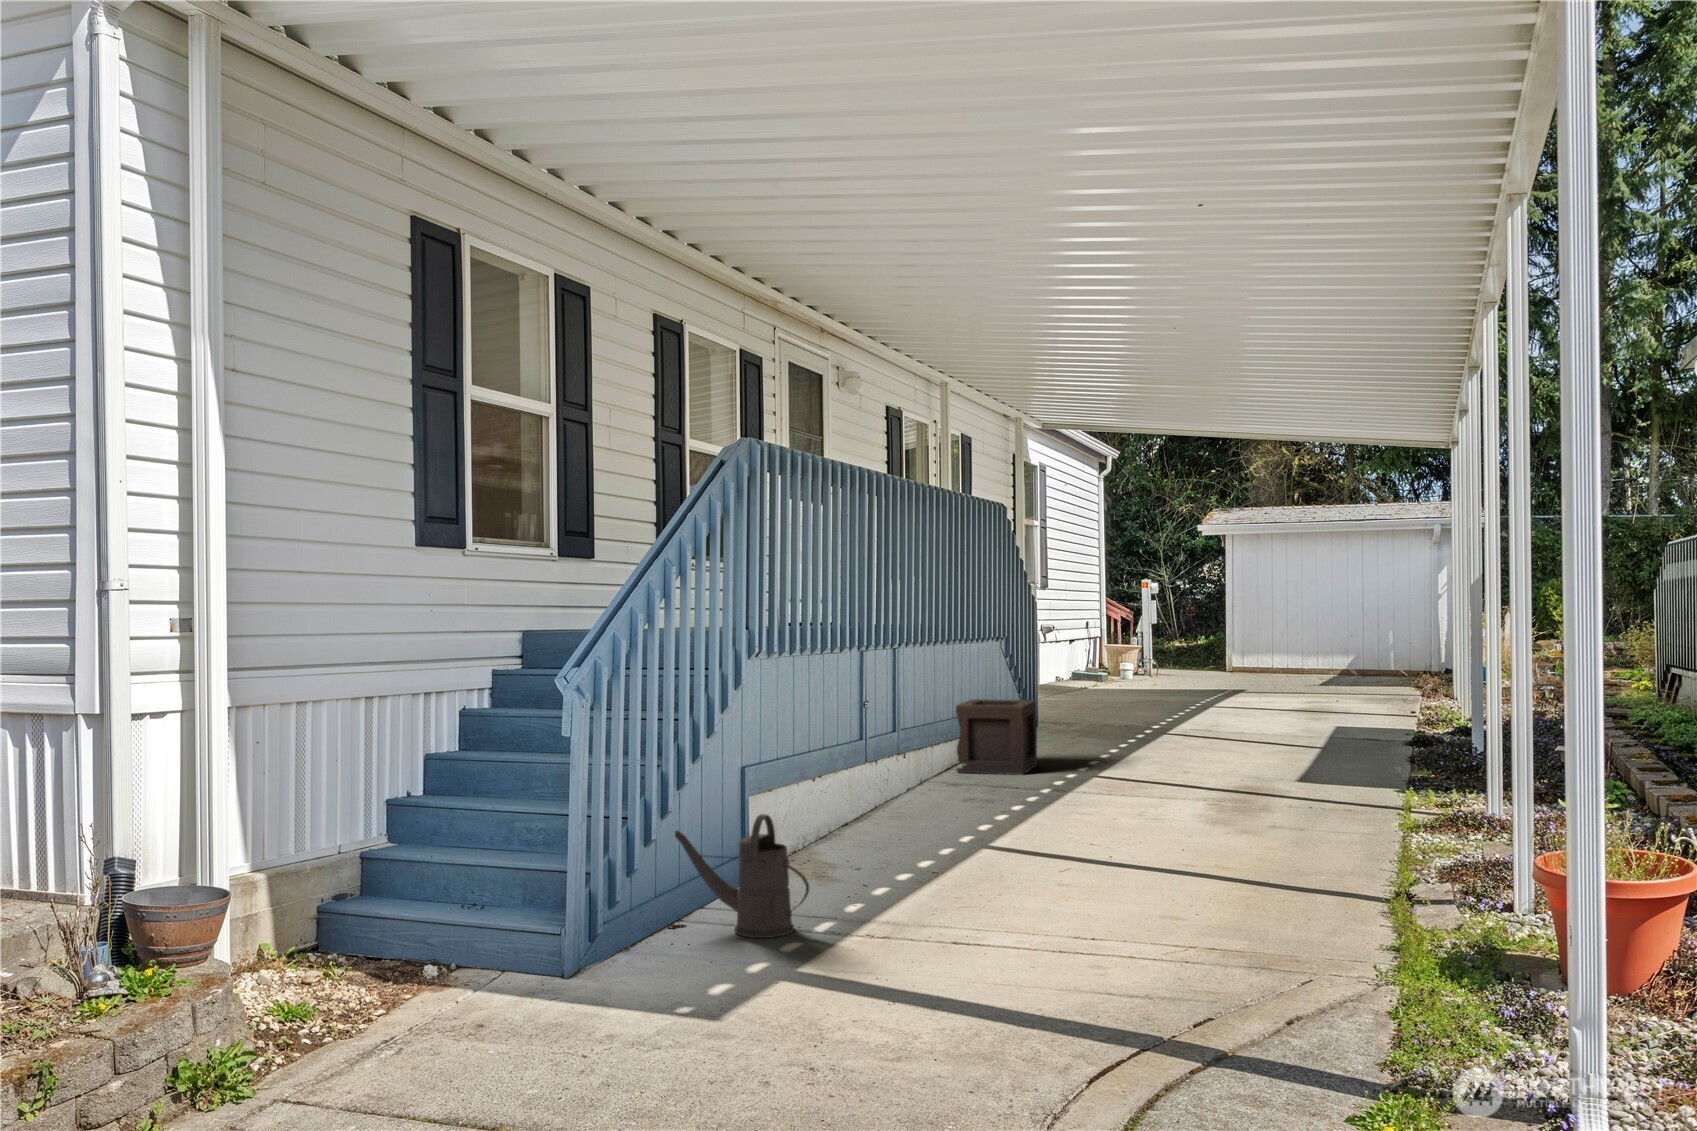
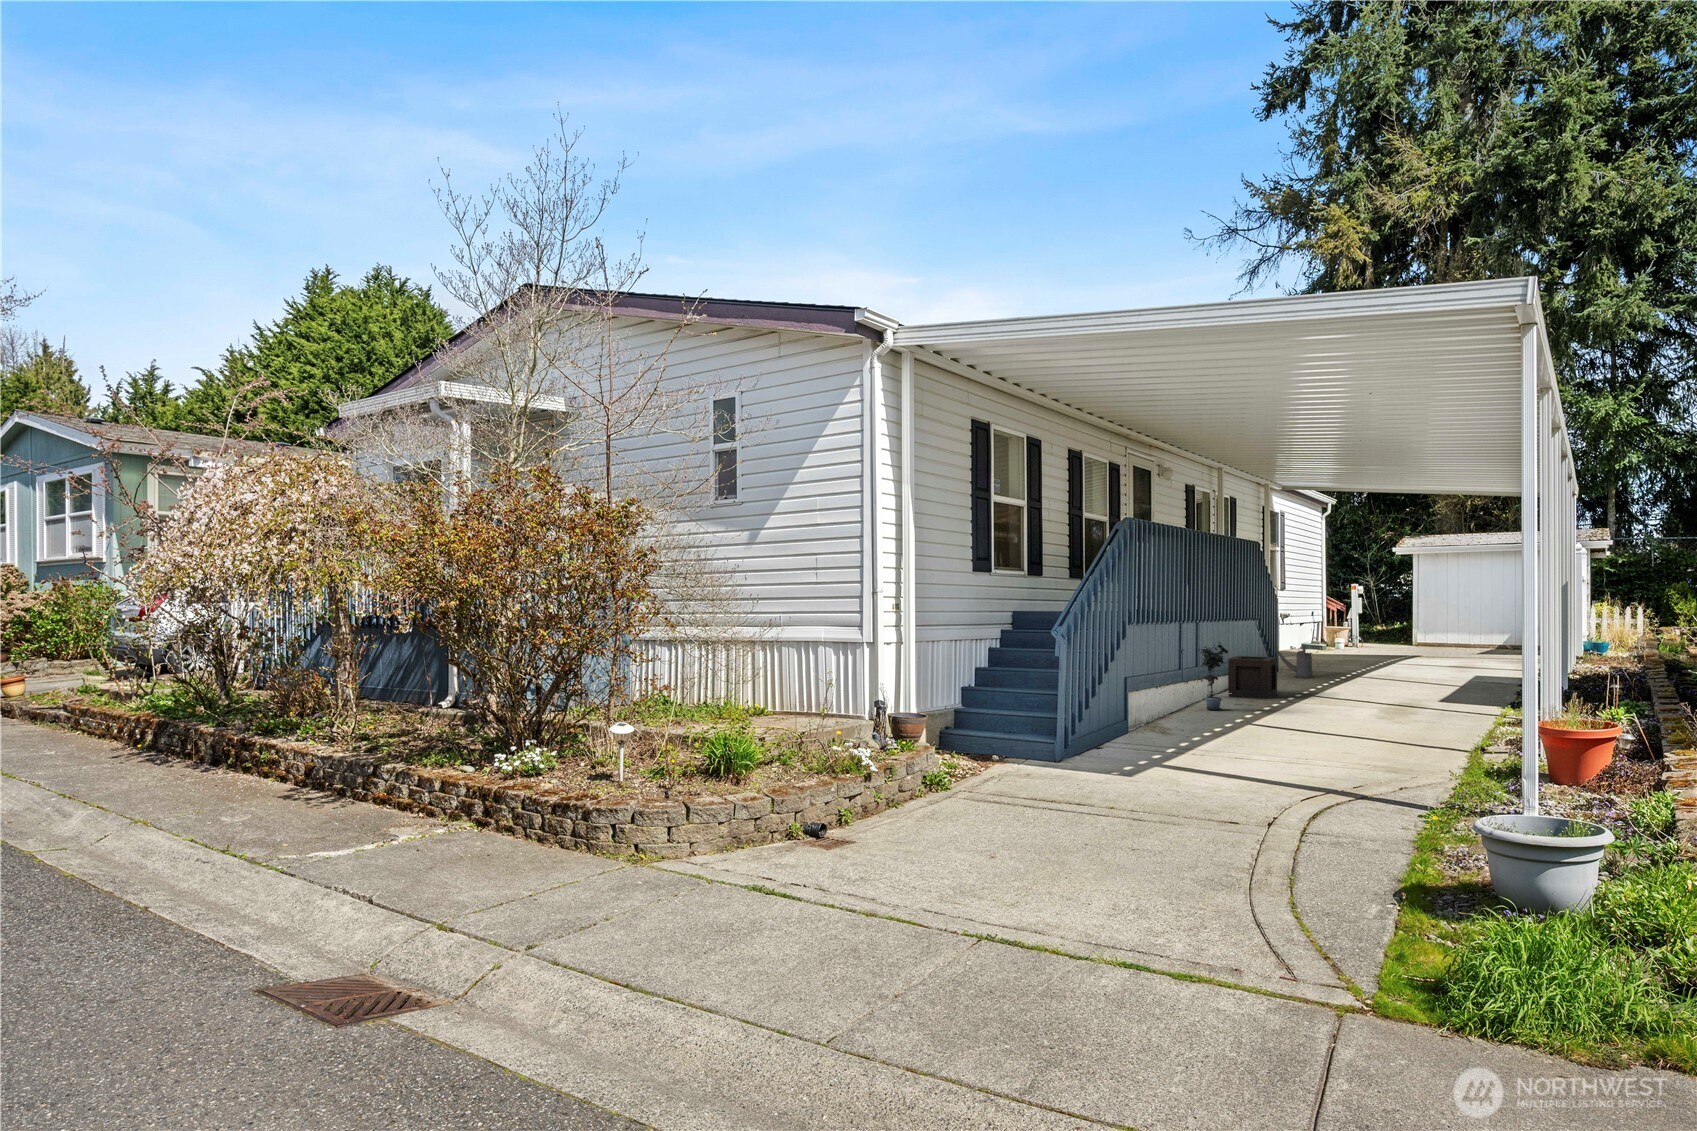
potted plant: none [897,678,953,804] -> present [1198,642,1228,710]
watering can: present [675,814,809,938] -> present [1275,645,1319,678]

